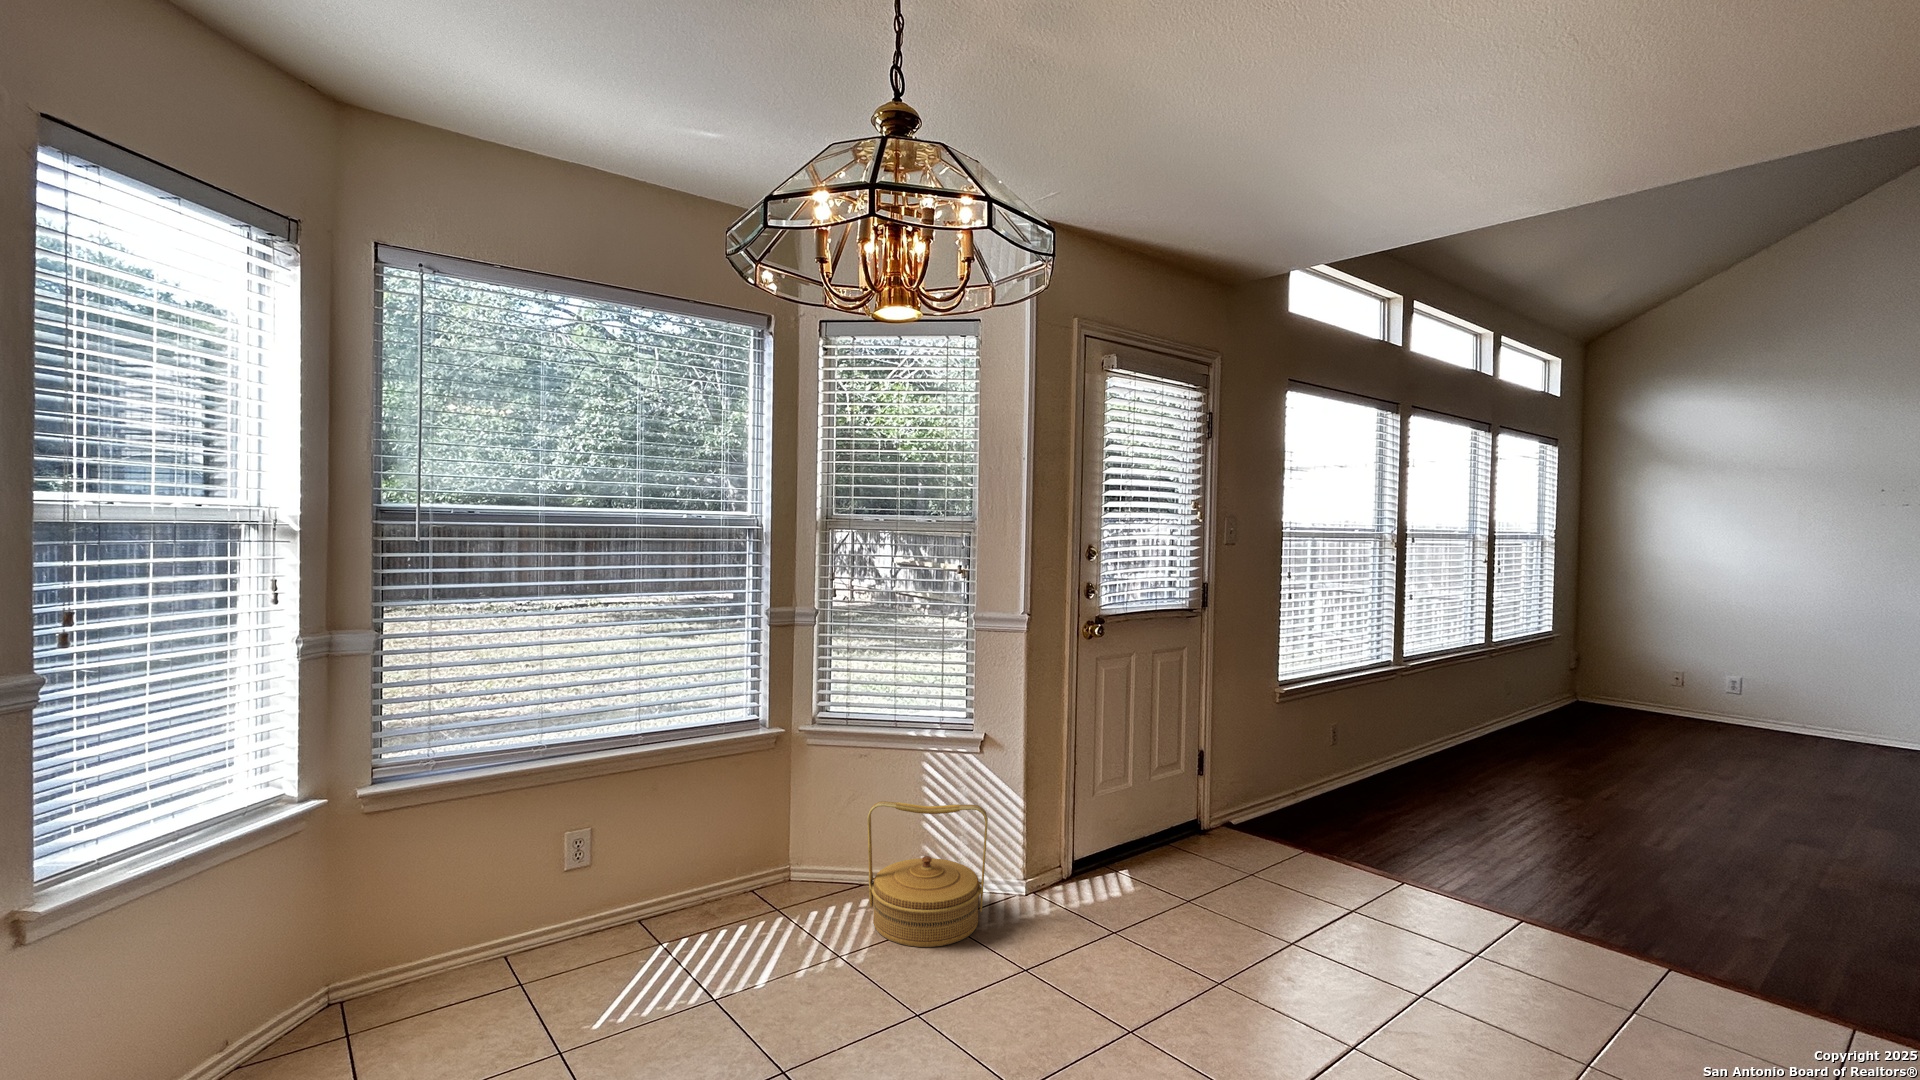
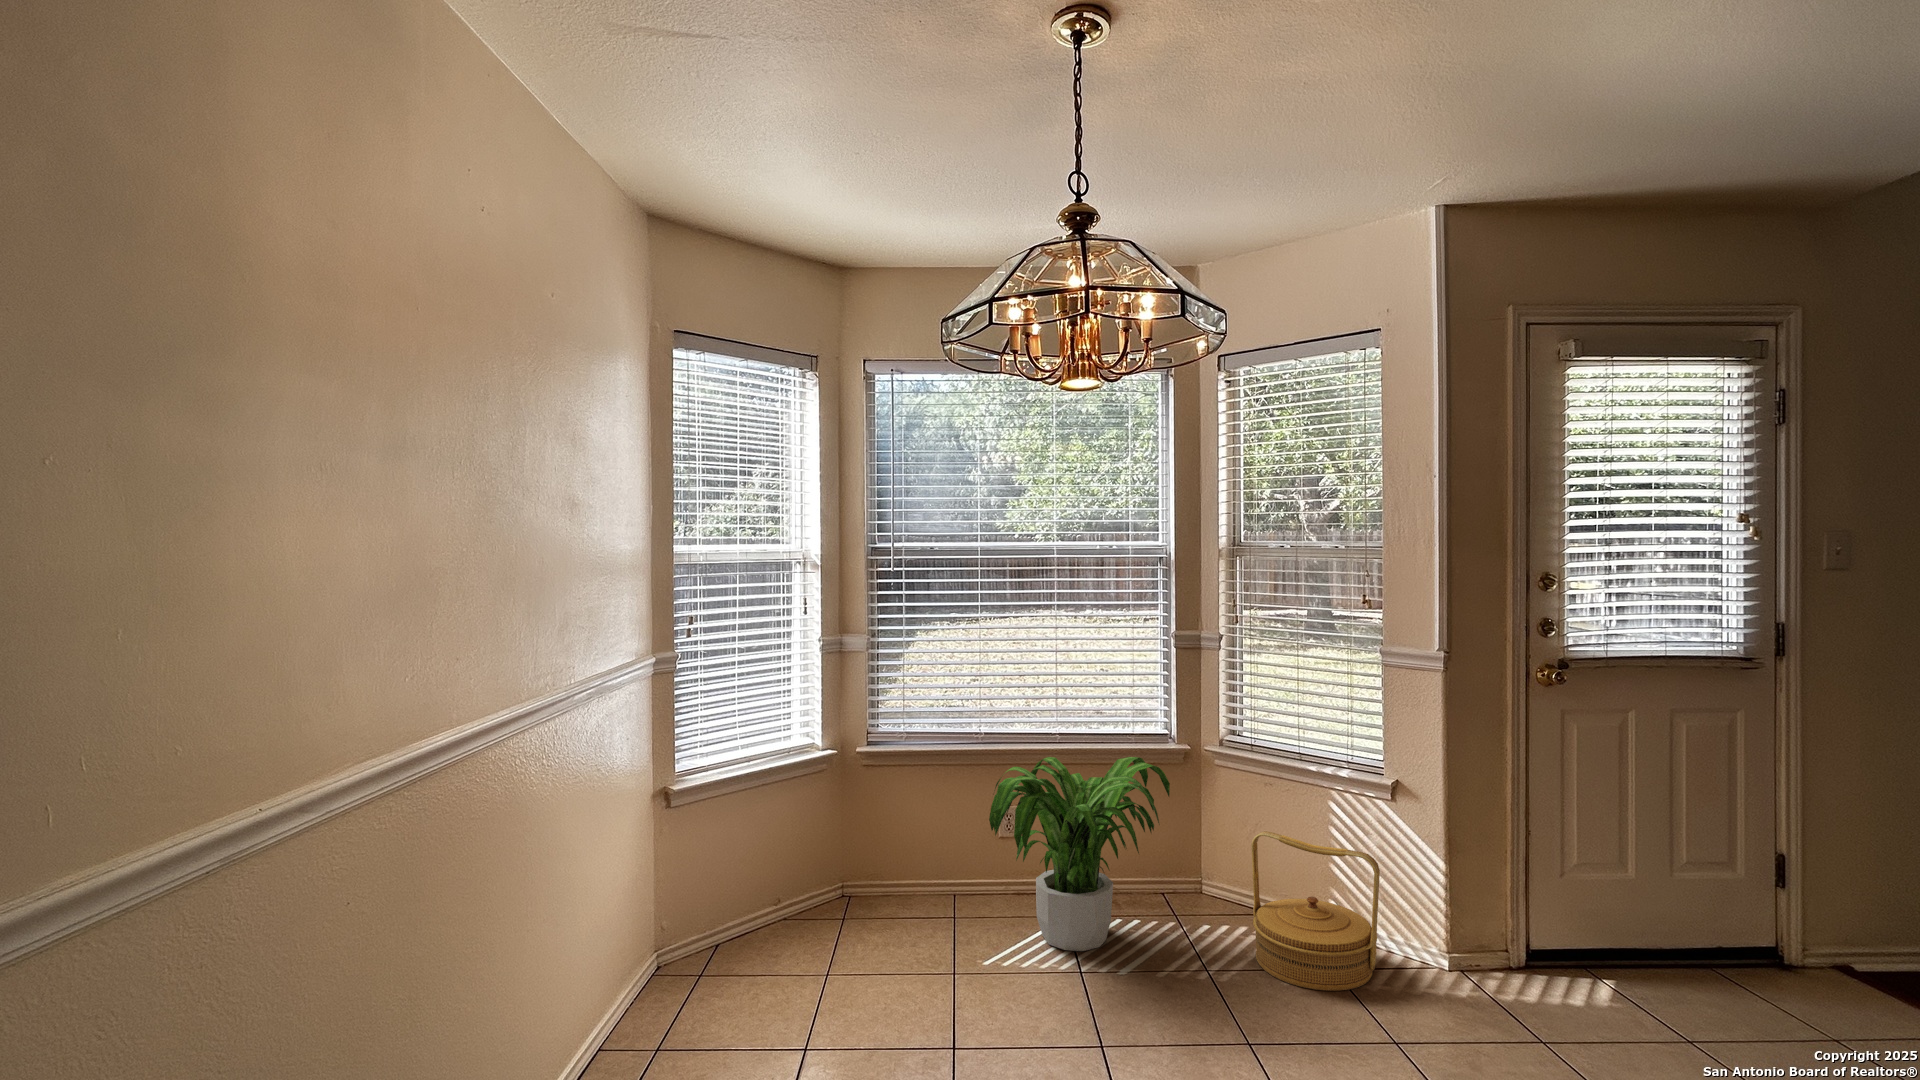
potted plant: none [572,746,798,983] -> present [989,757,1170,951]

